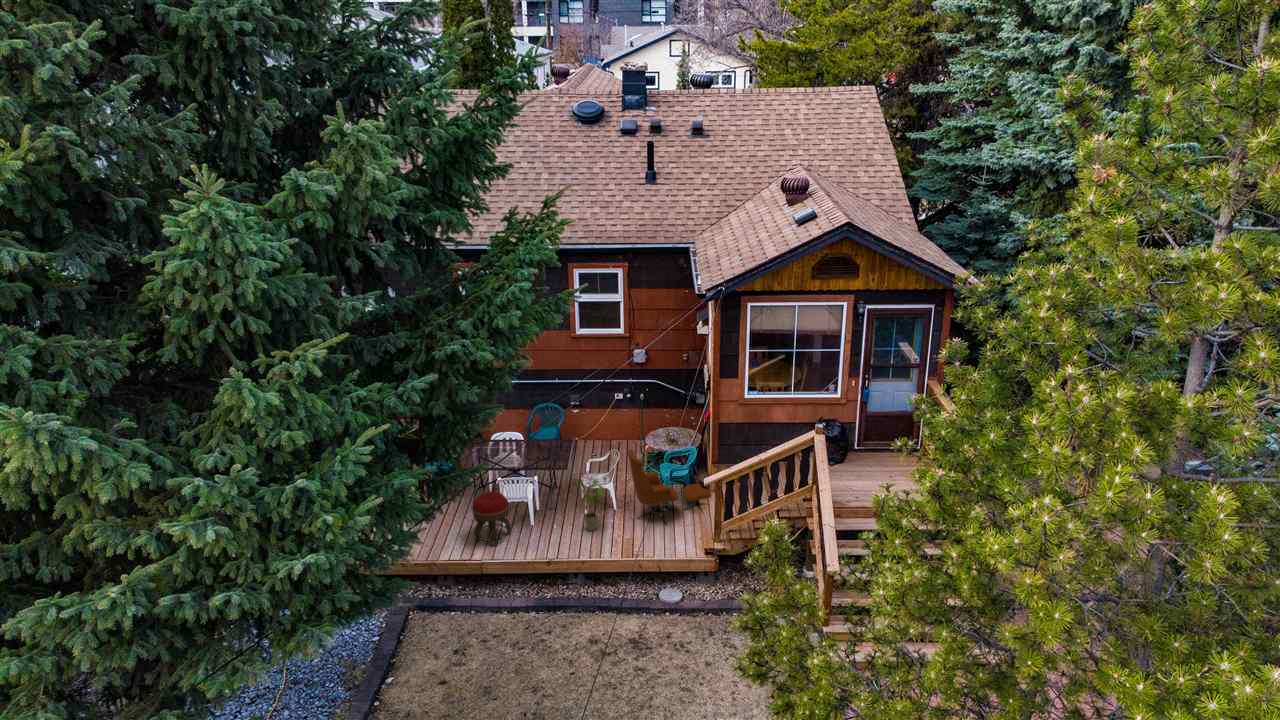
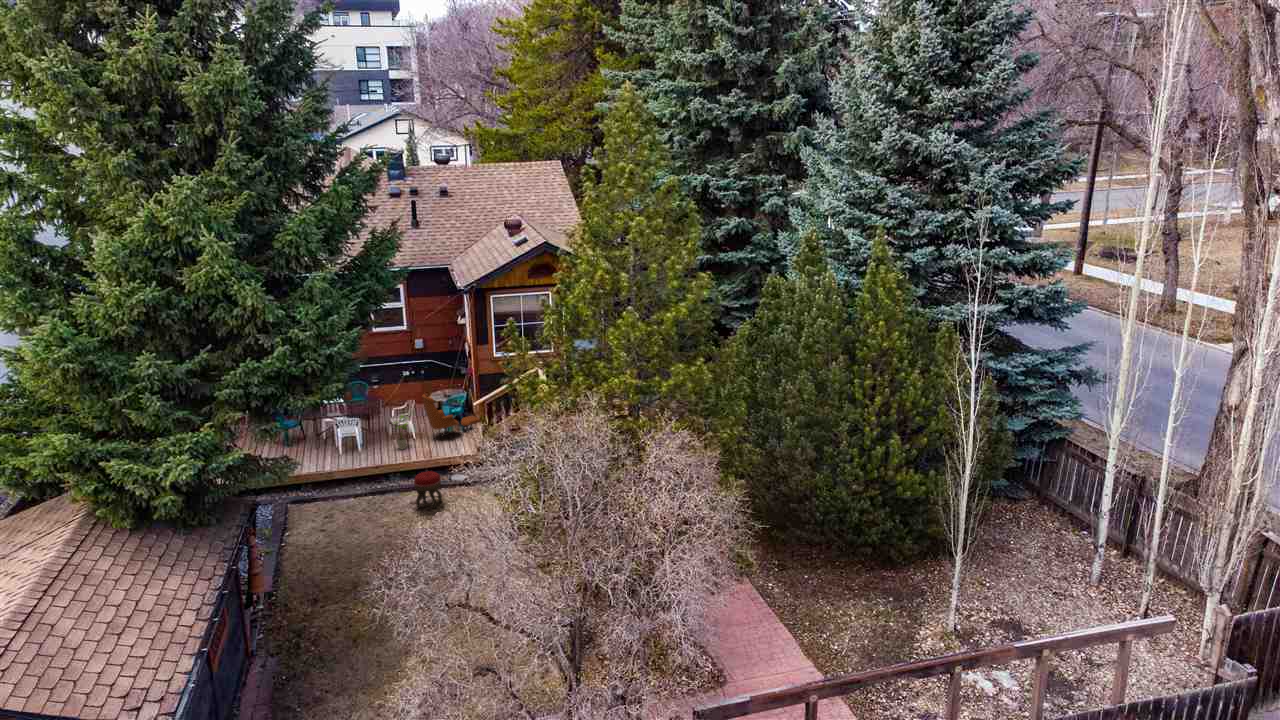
footstool: present [472,492,511,546] -> present [414,471,442,509]

